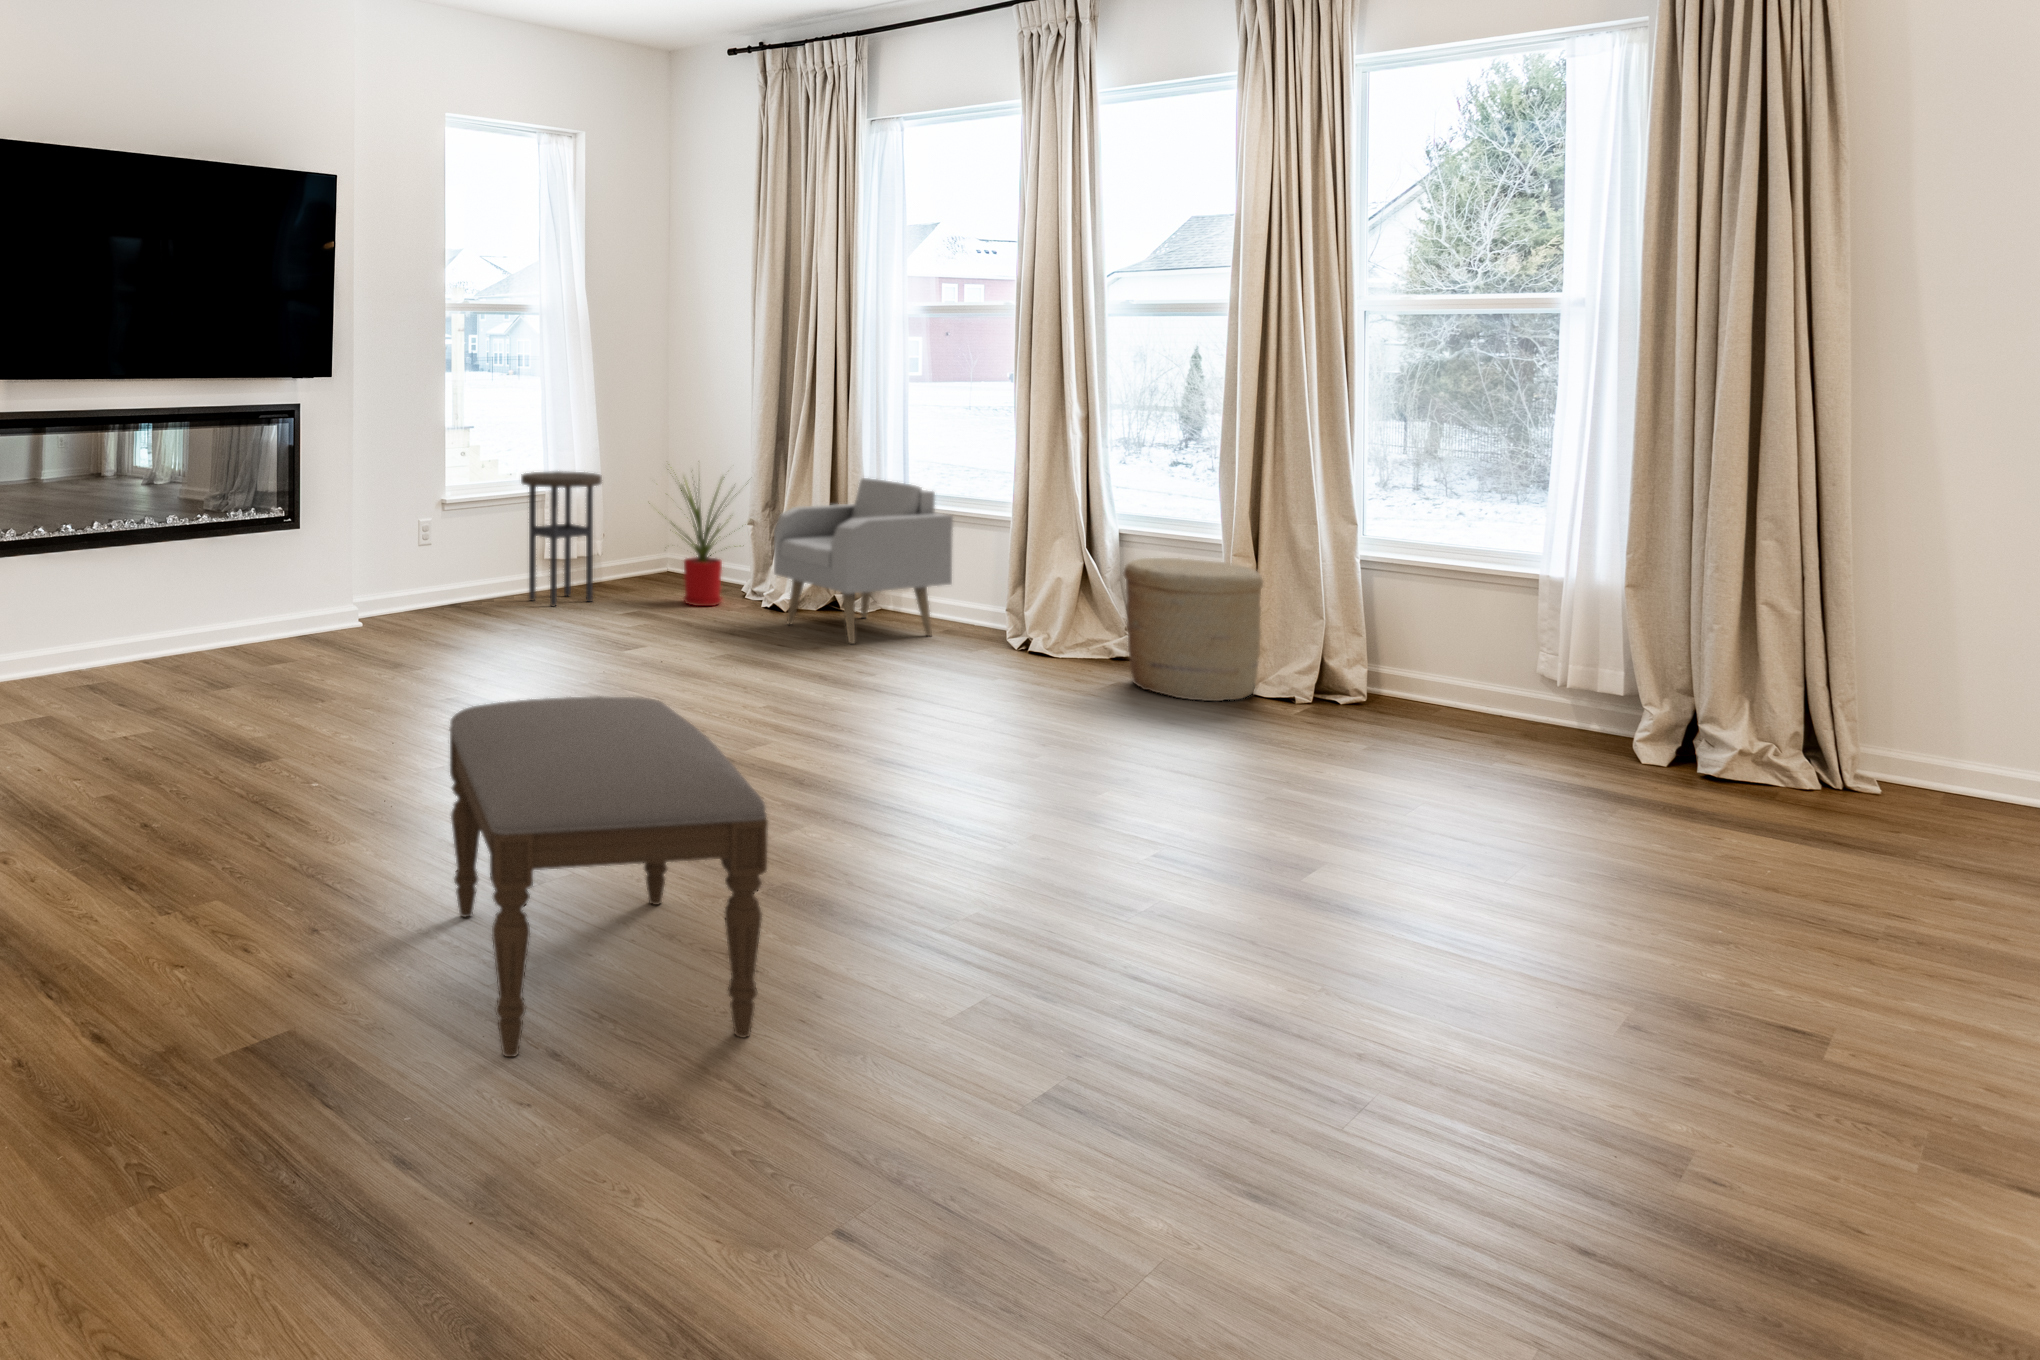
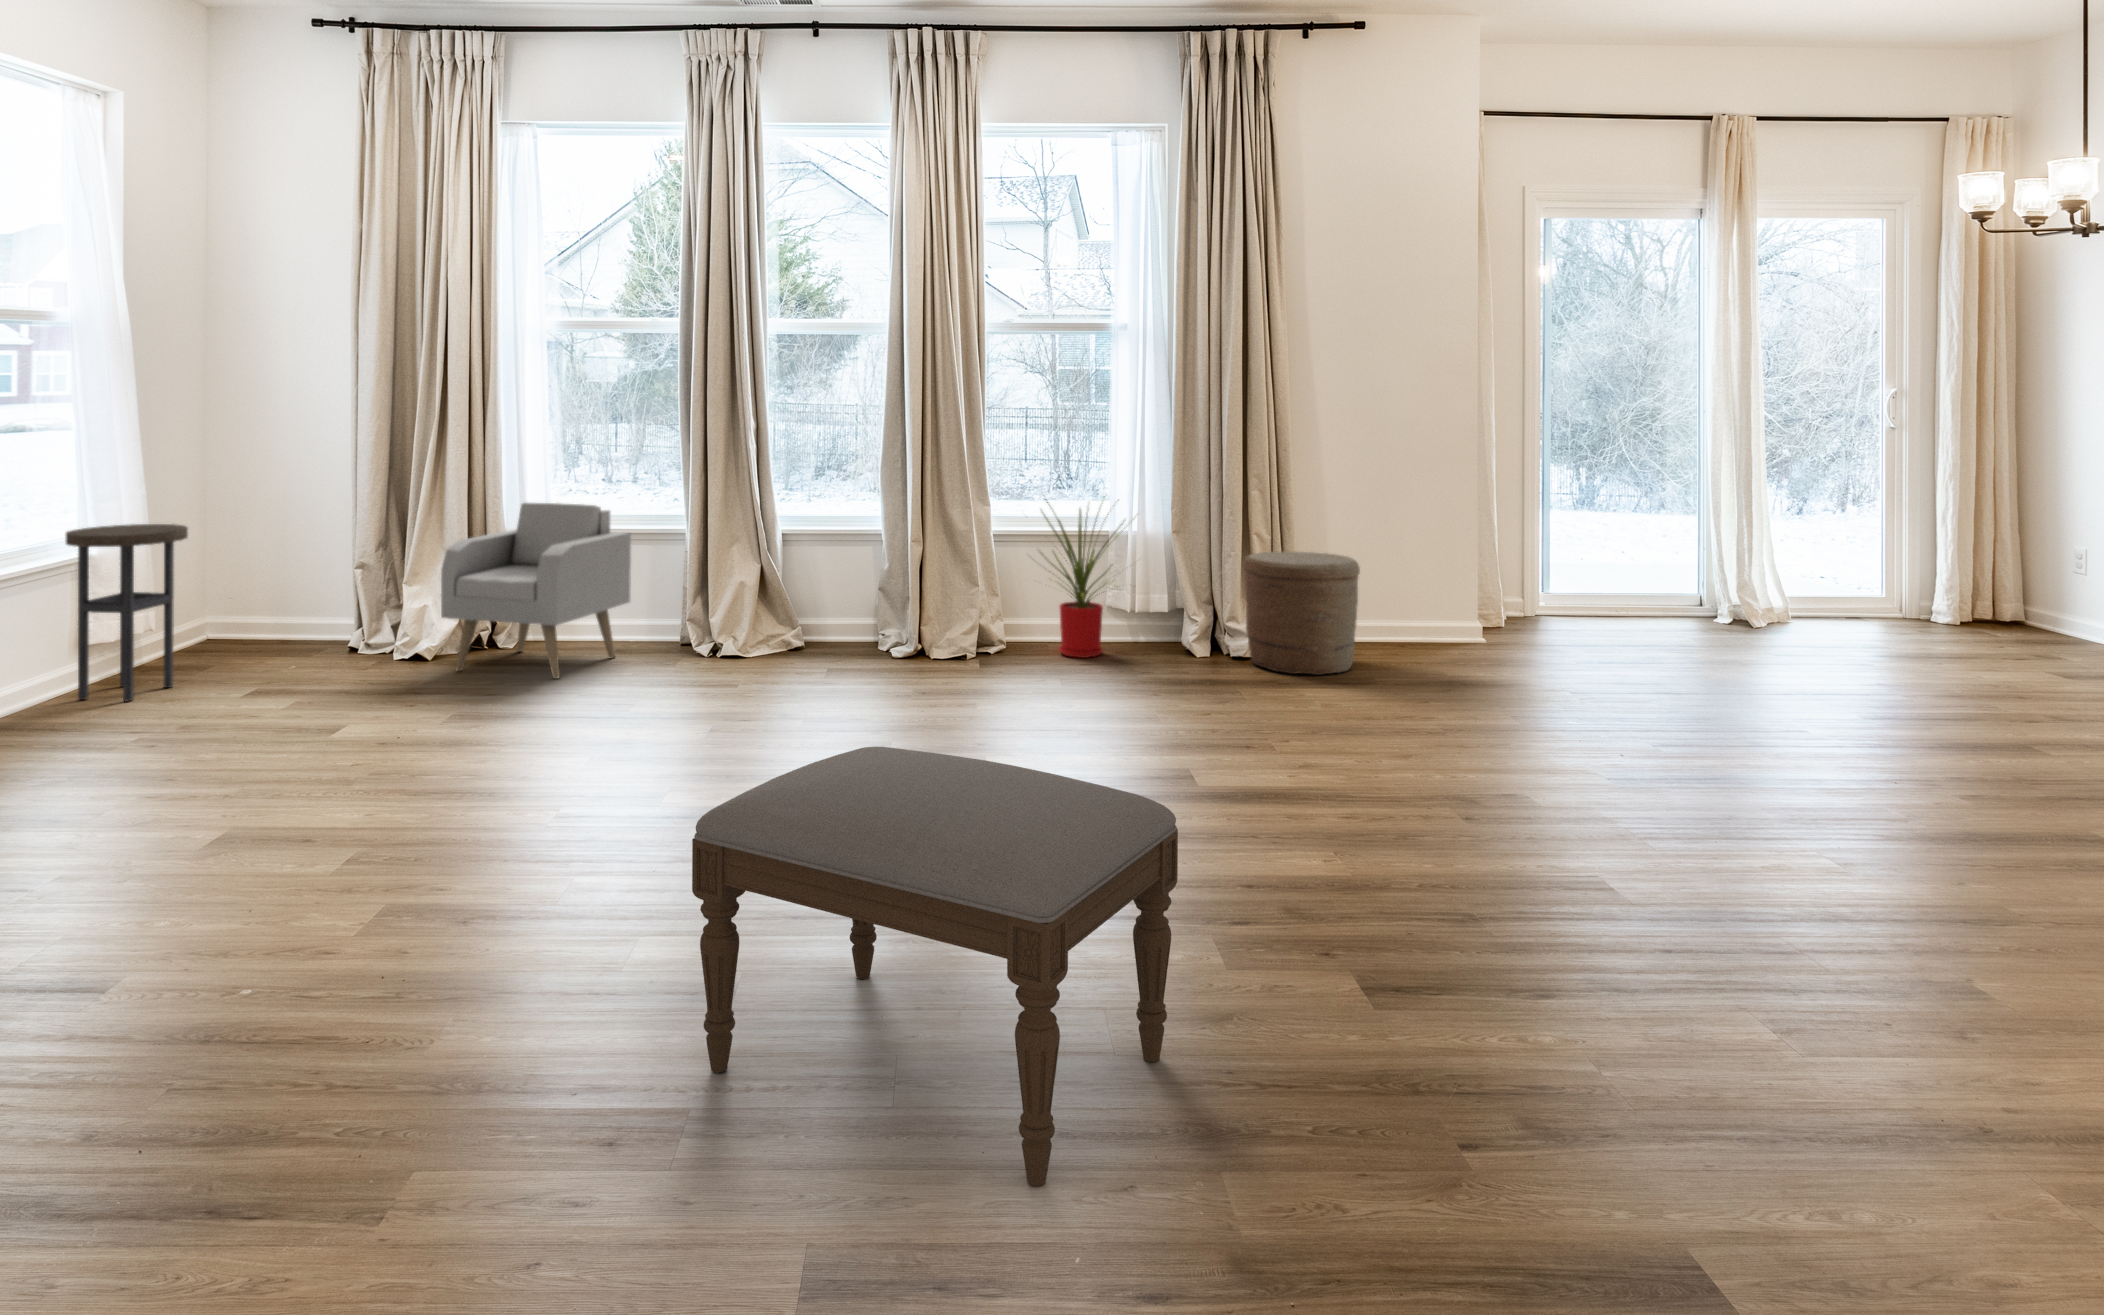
house plant: present [649,474,730,606] -> present [1043,502,1134,658]
woven basket: present [1124,558,1263,701] -> present [1243,552,1360,675]

